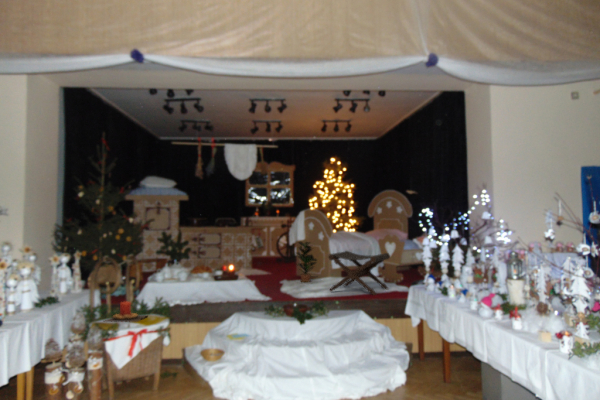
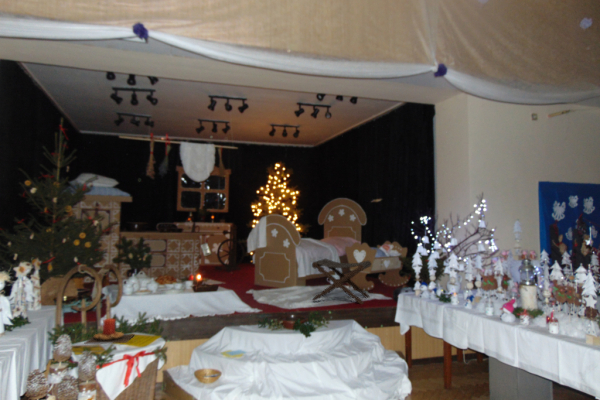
potted plant: present [294,242,317,282] -> none [261,249,287,292]

